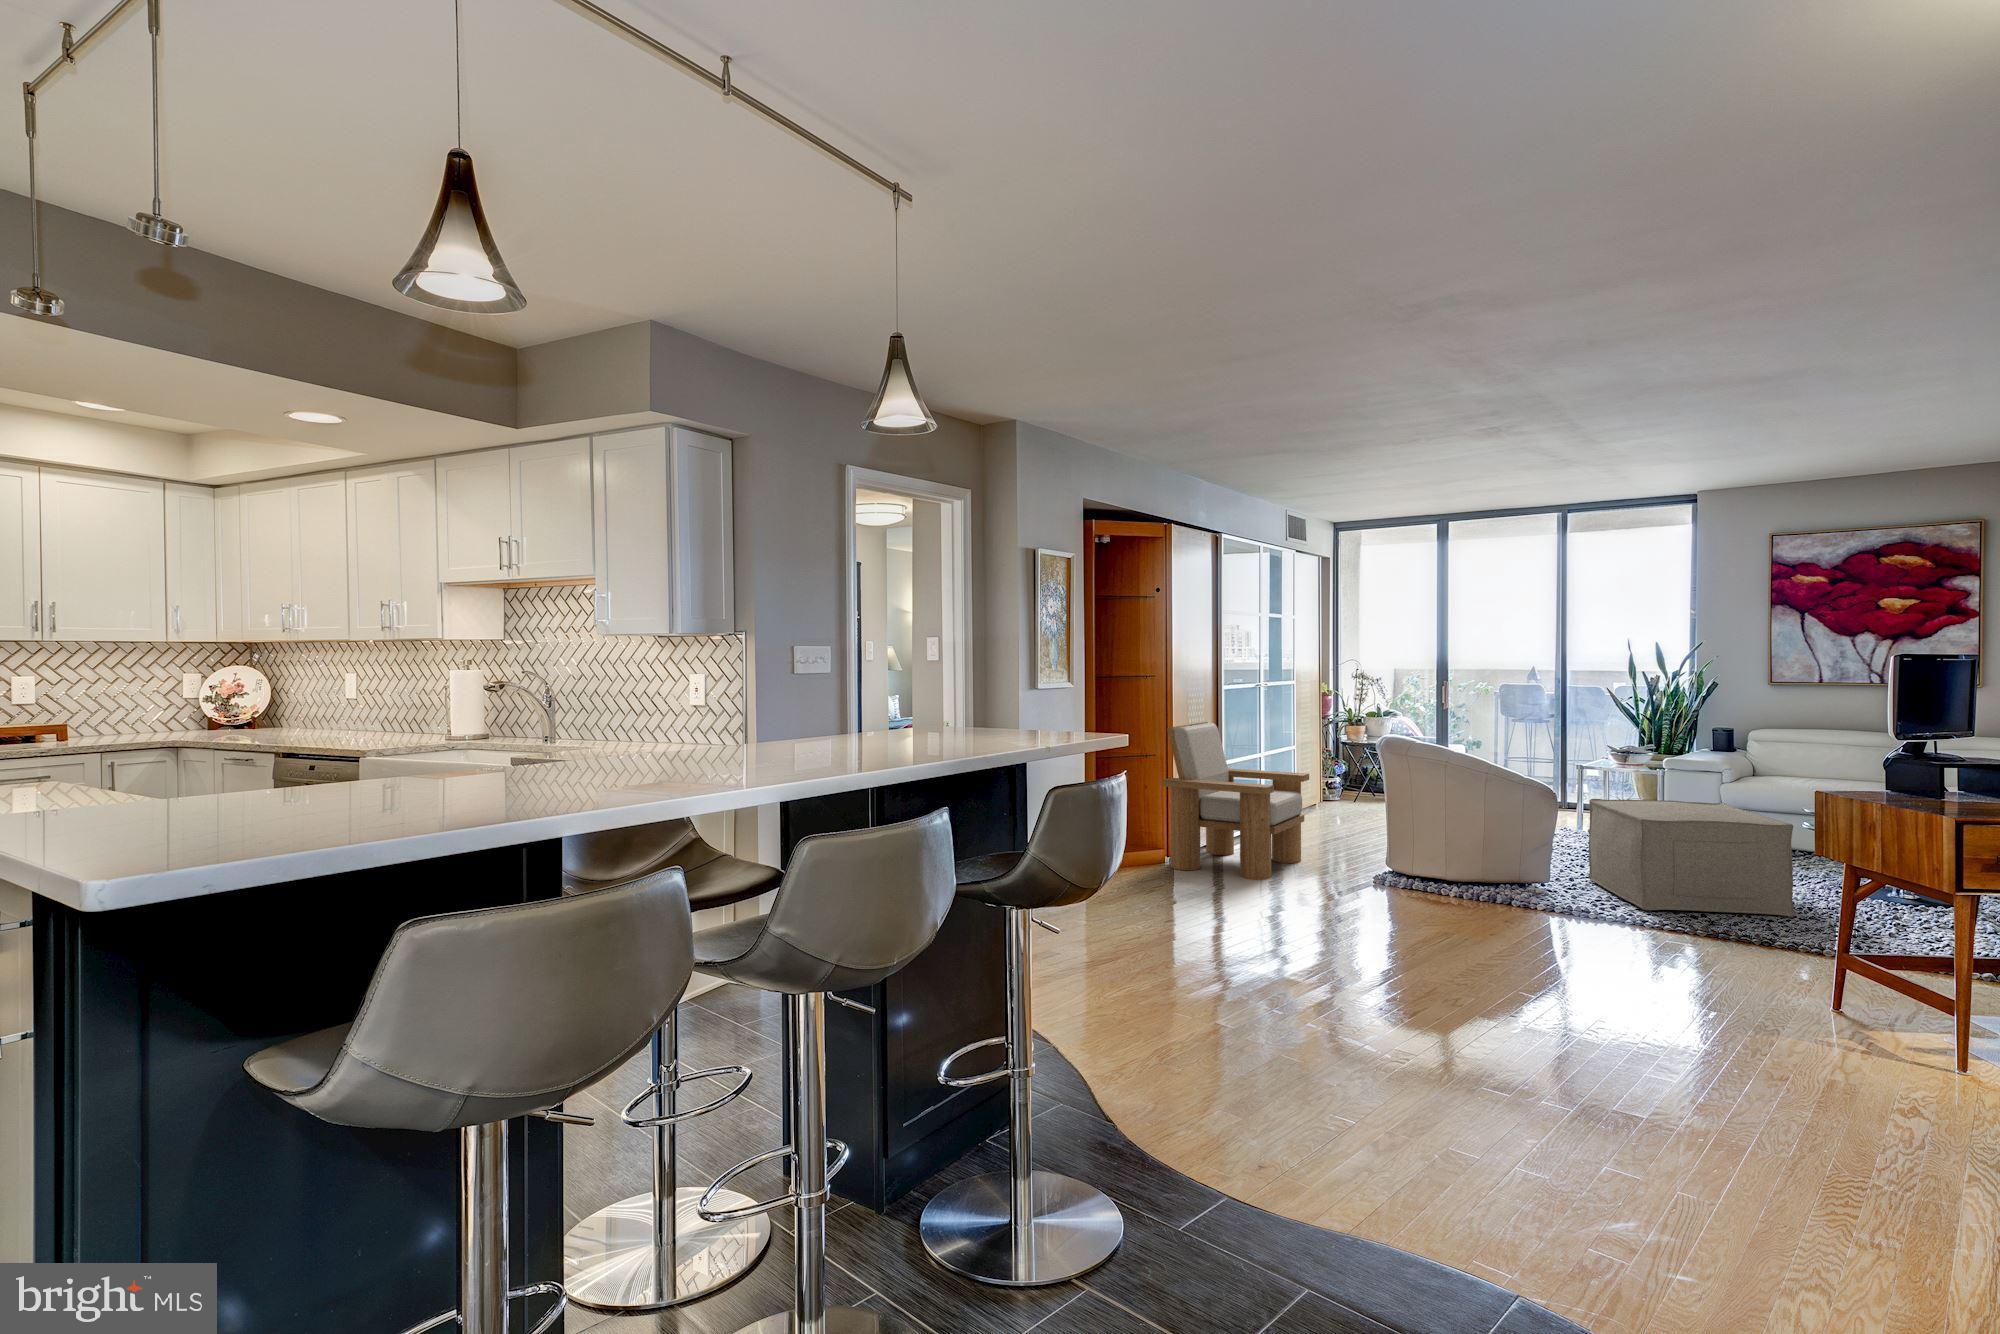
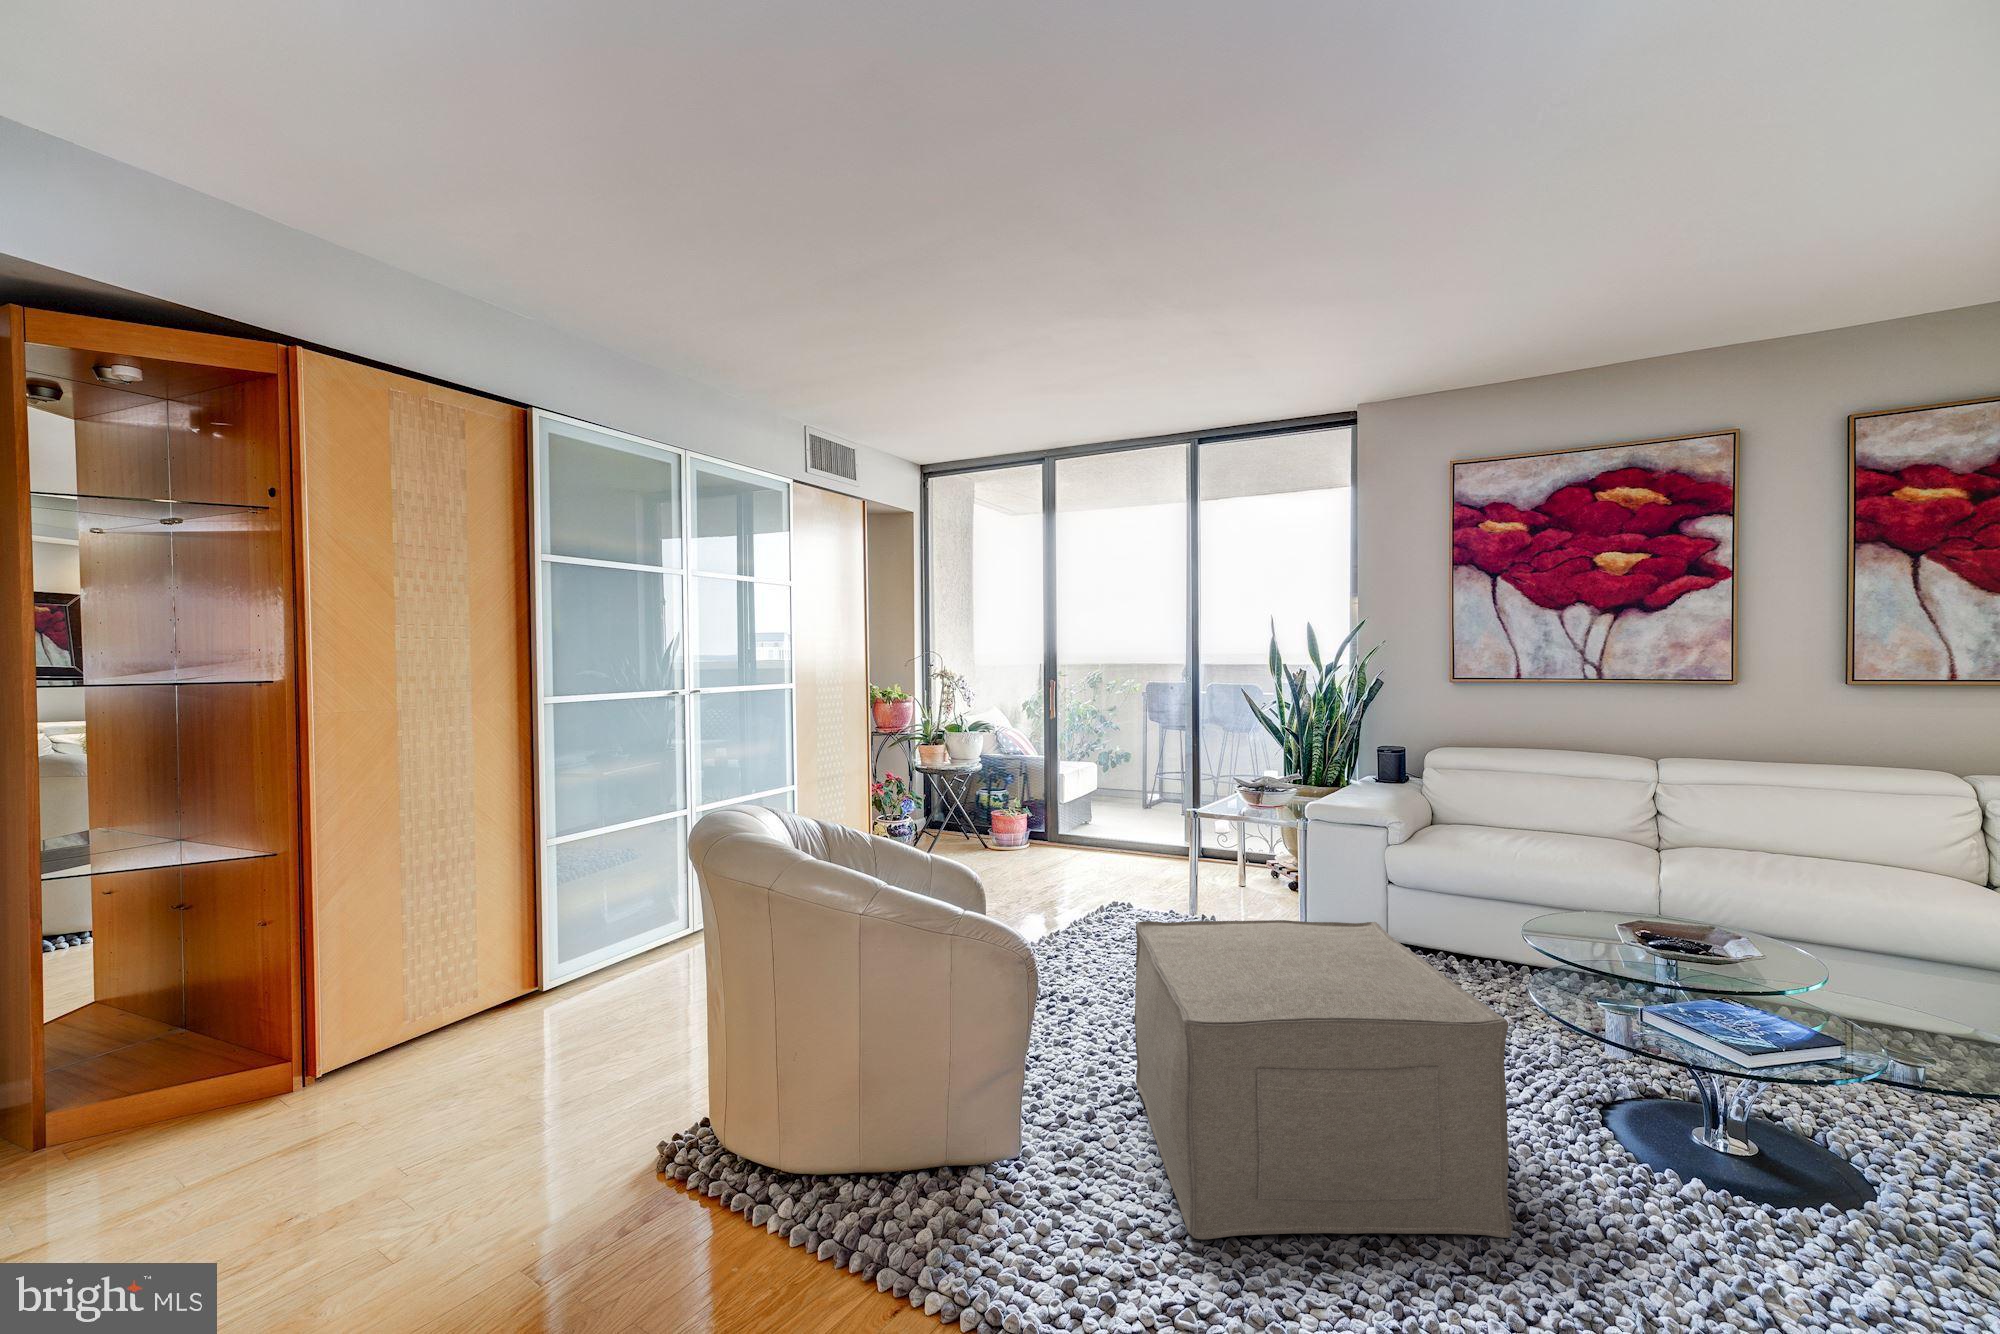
armchair: present [1162,722,1309,880] -> none [275,768,666,1143]

